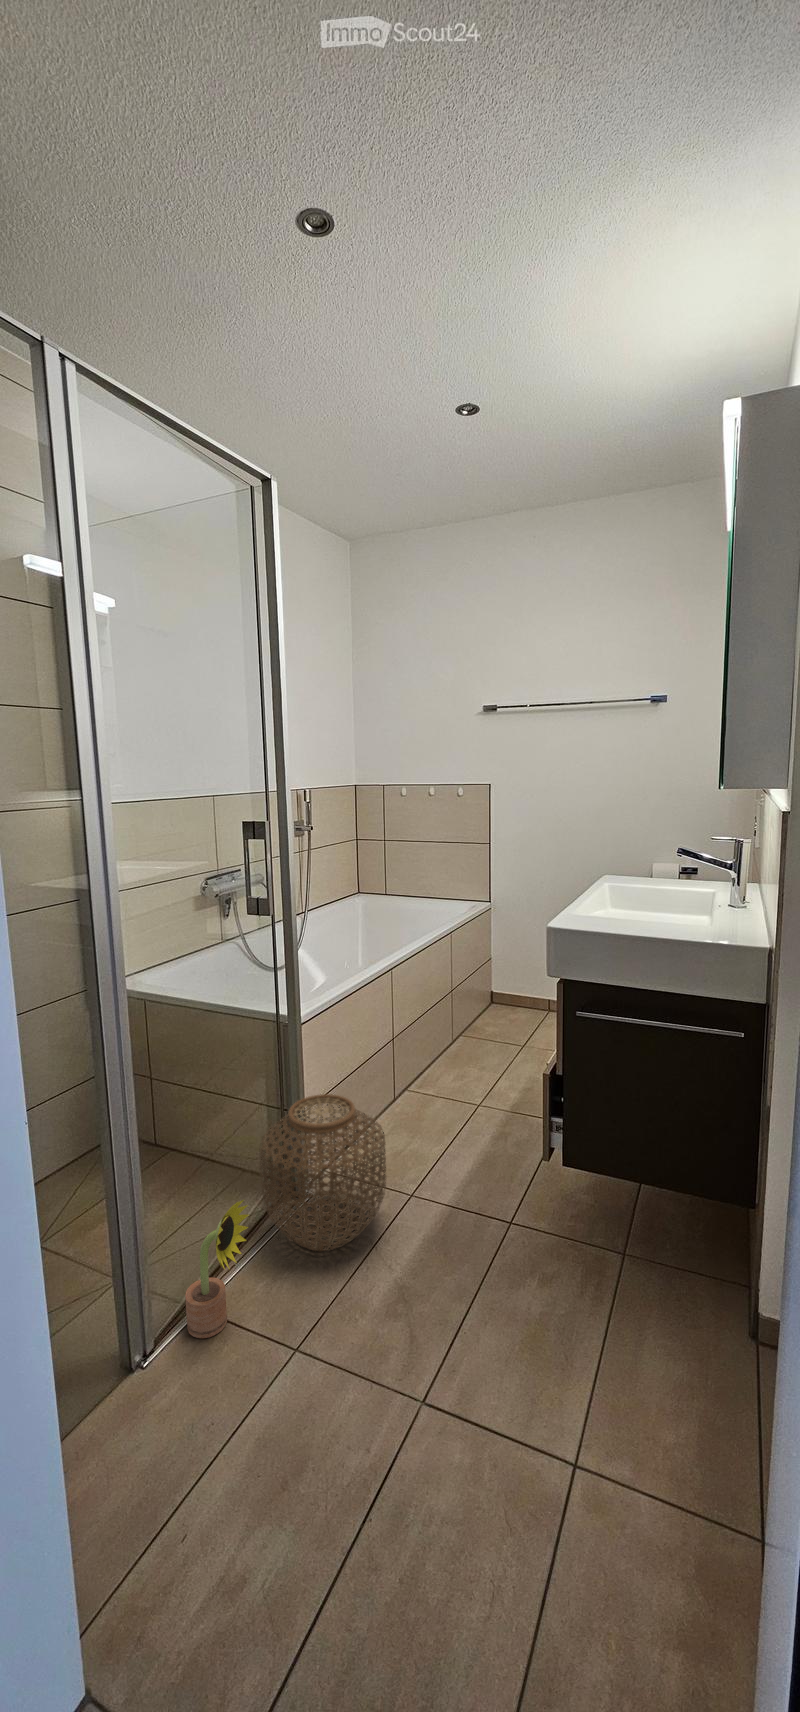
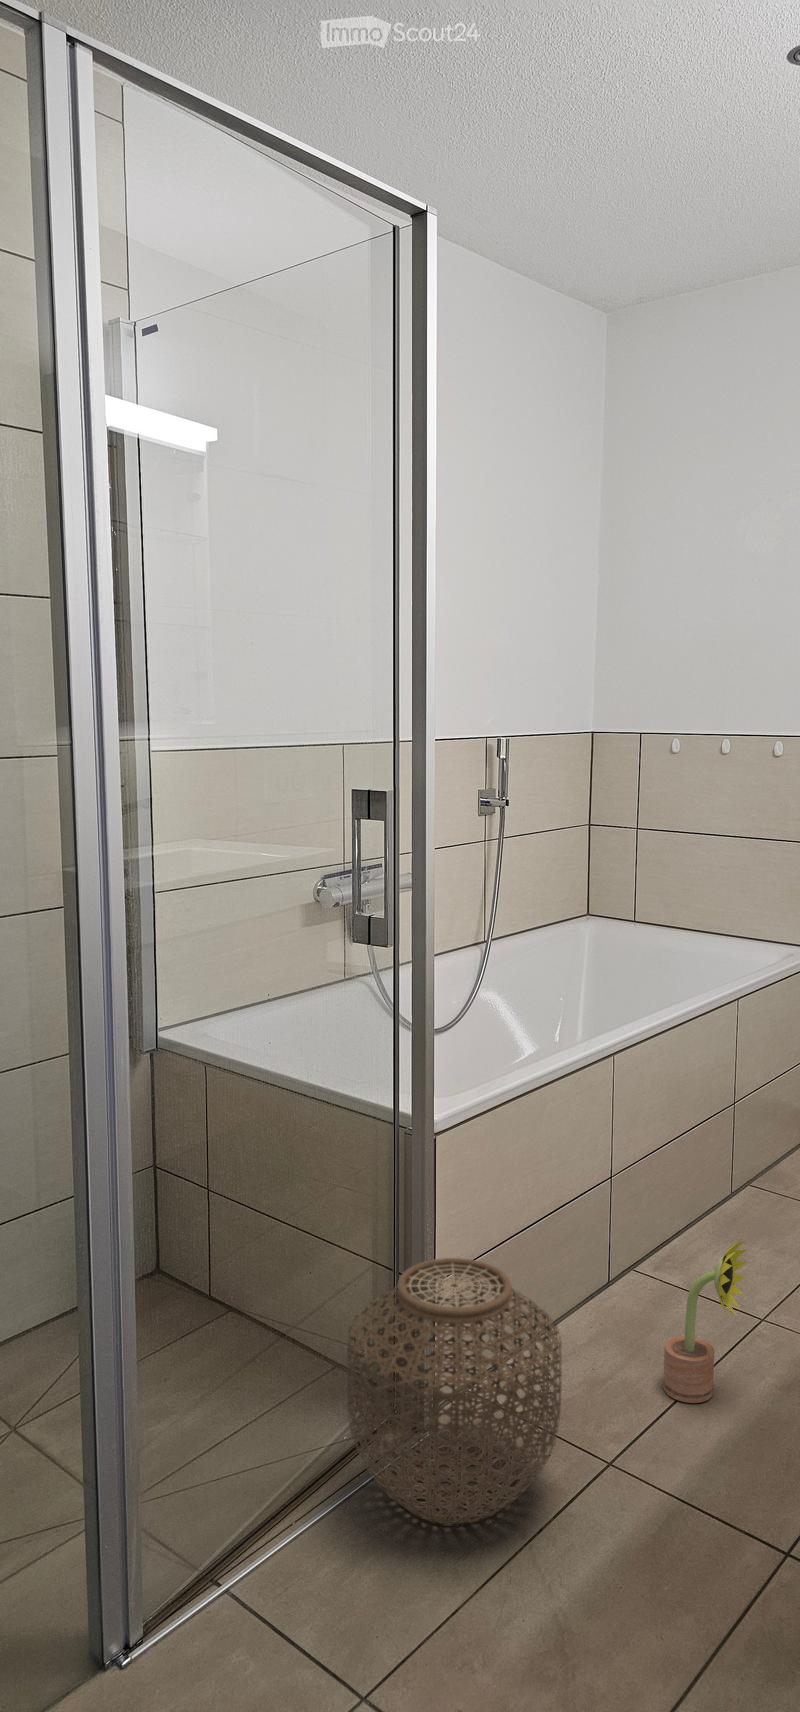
decorative plant: present [185,1200,249,1338] -> present [663,1241,747,1403]

